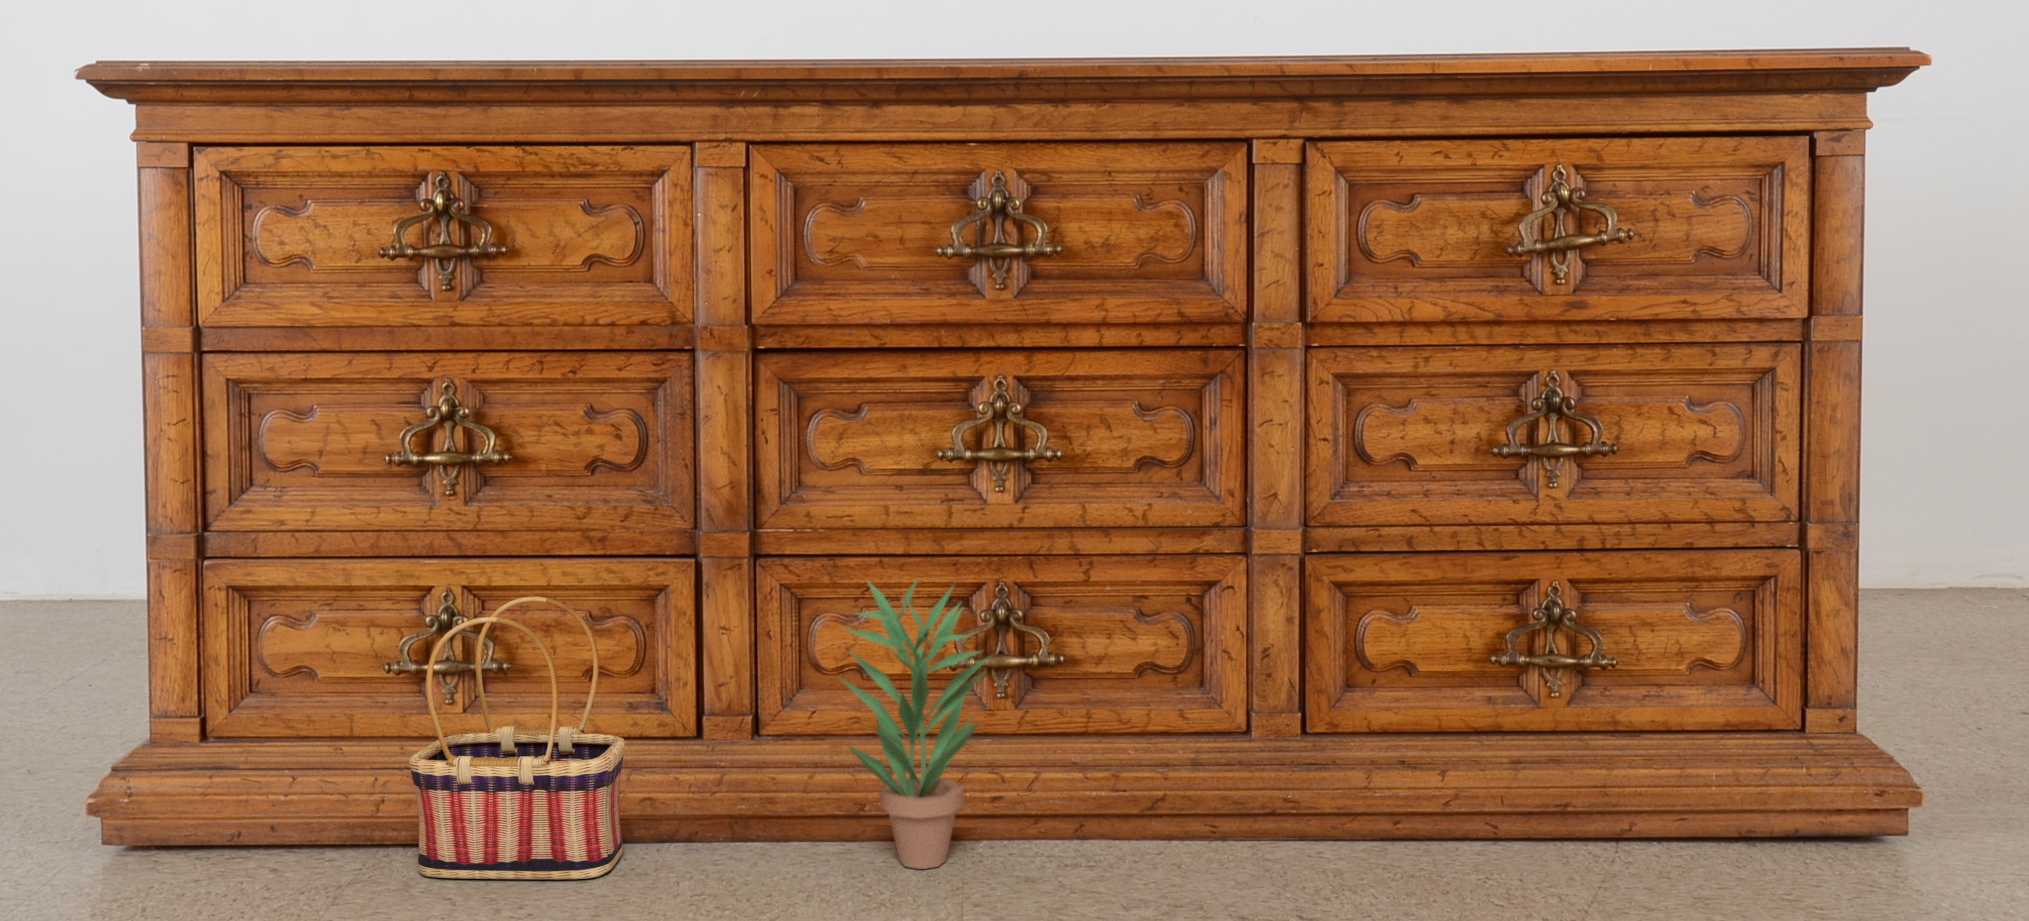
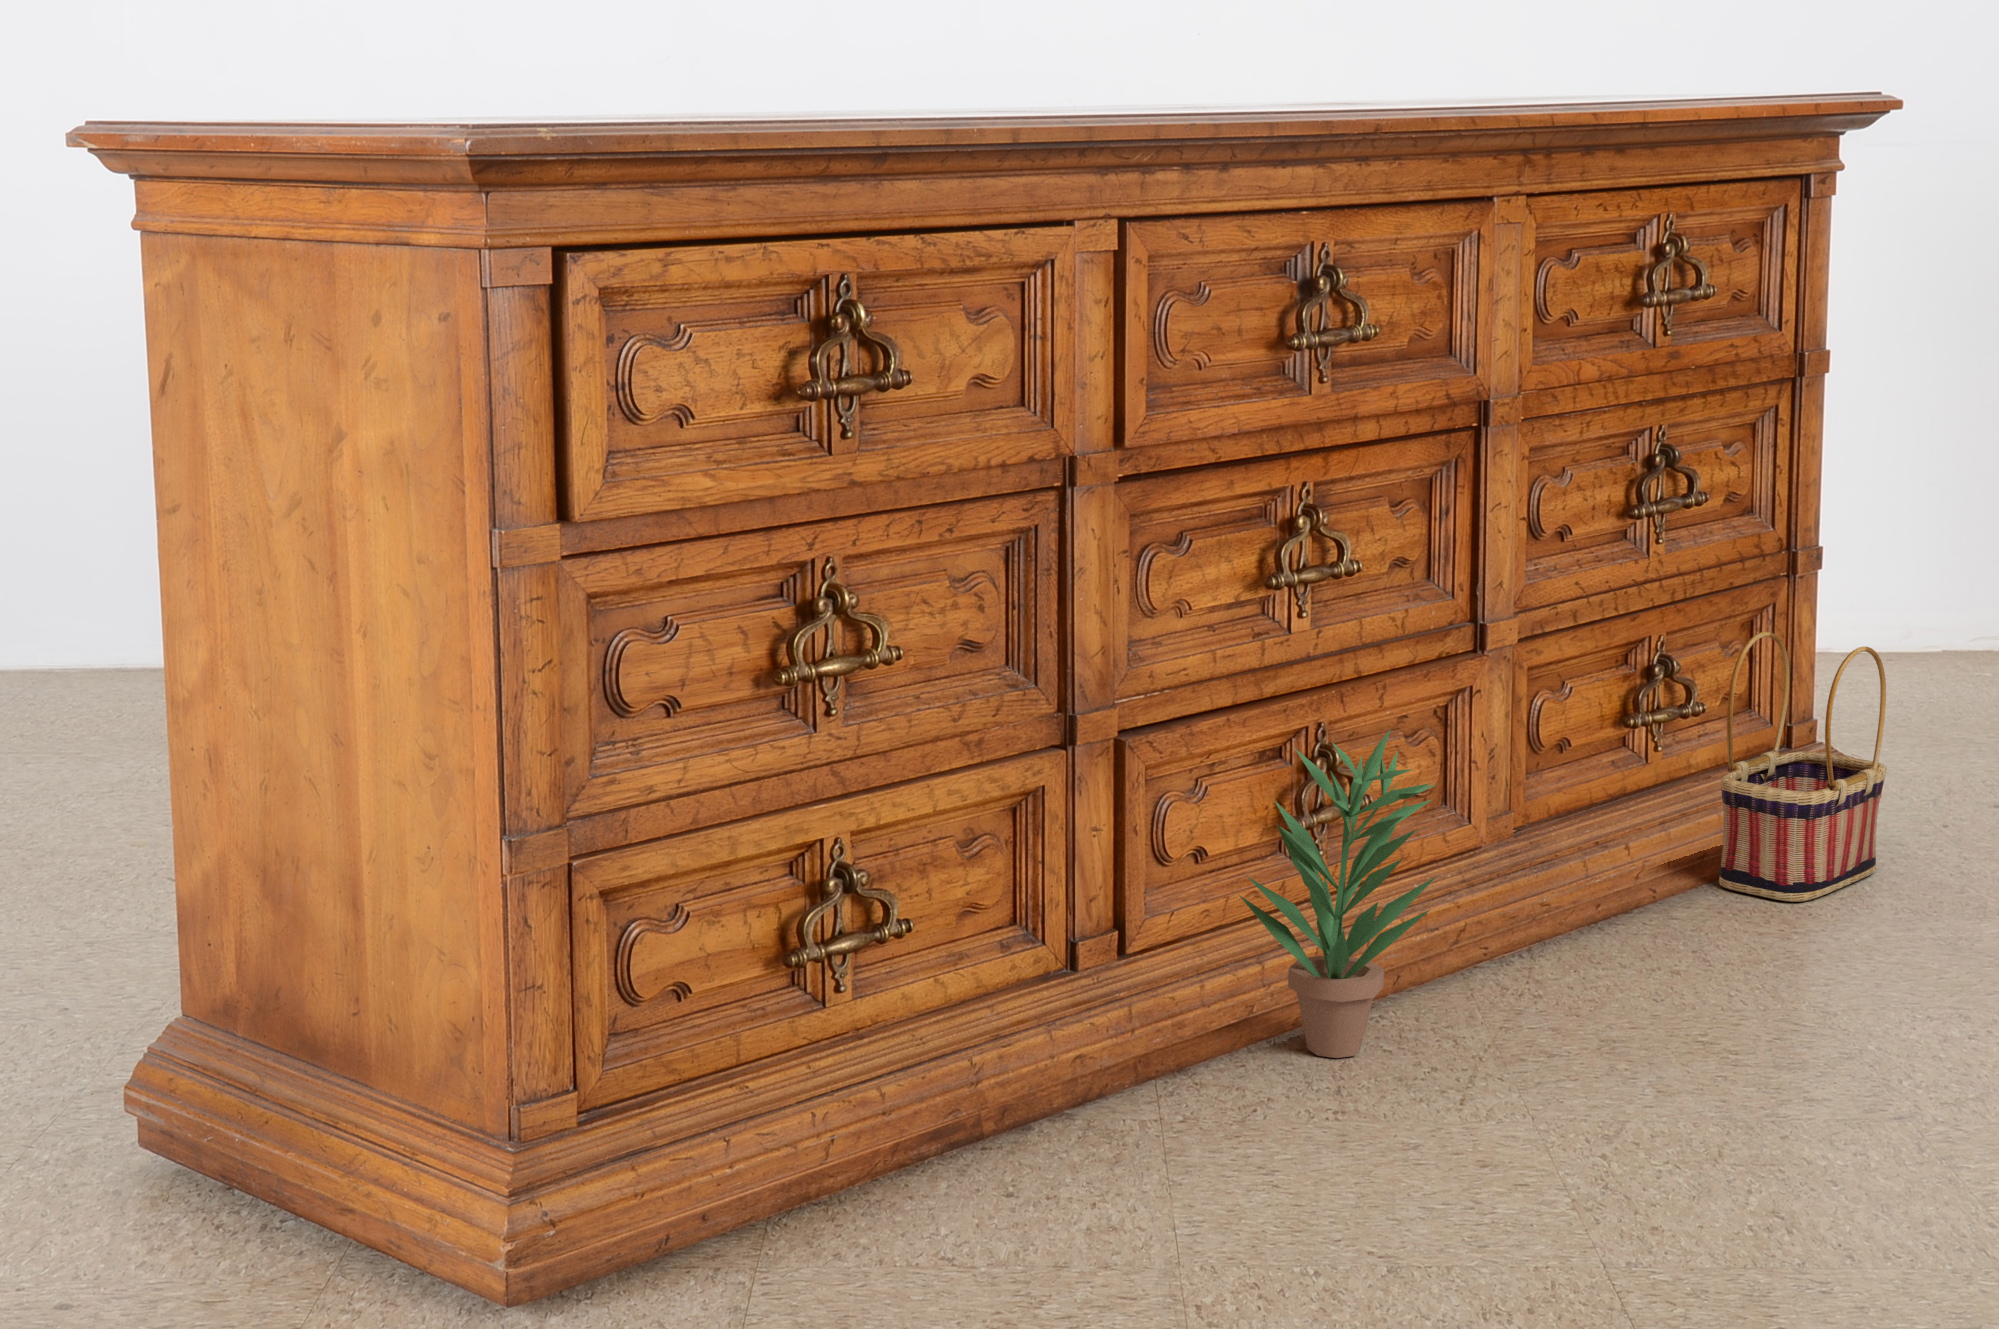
basket: present [409,597,625,879] -> present [1719,632,1886,902]

